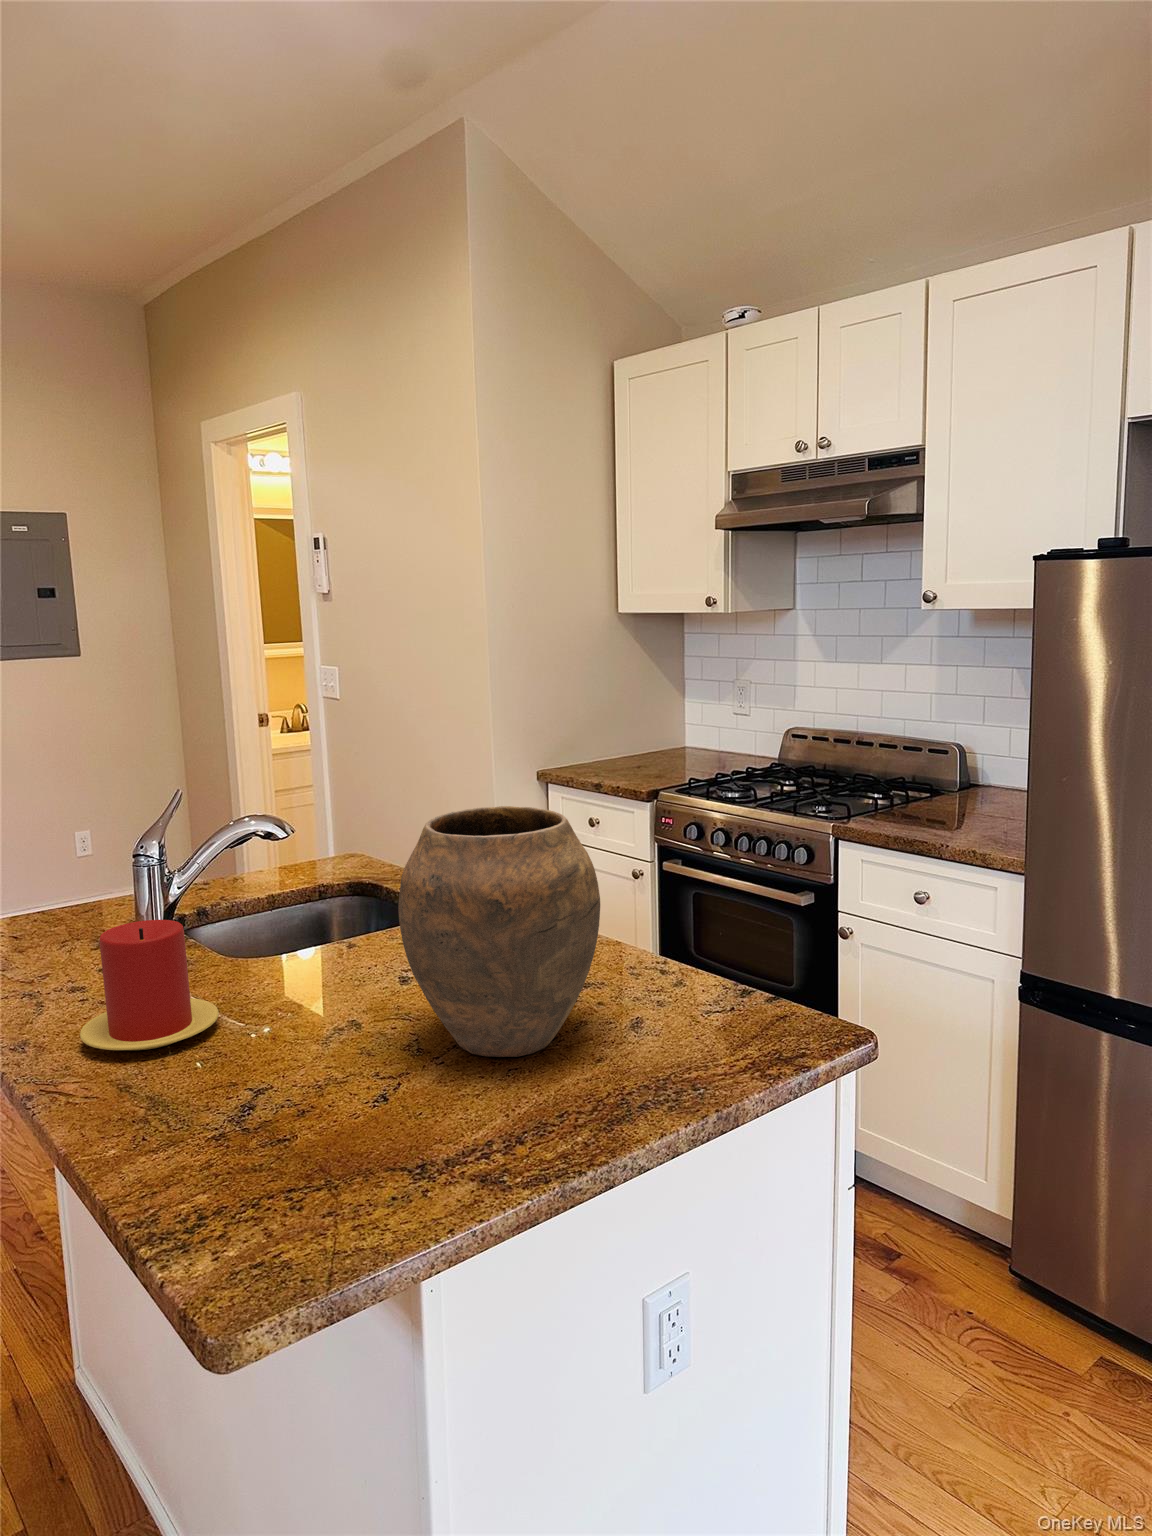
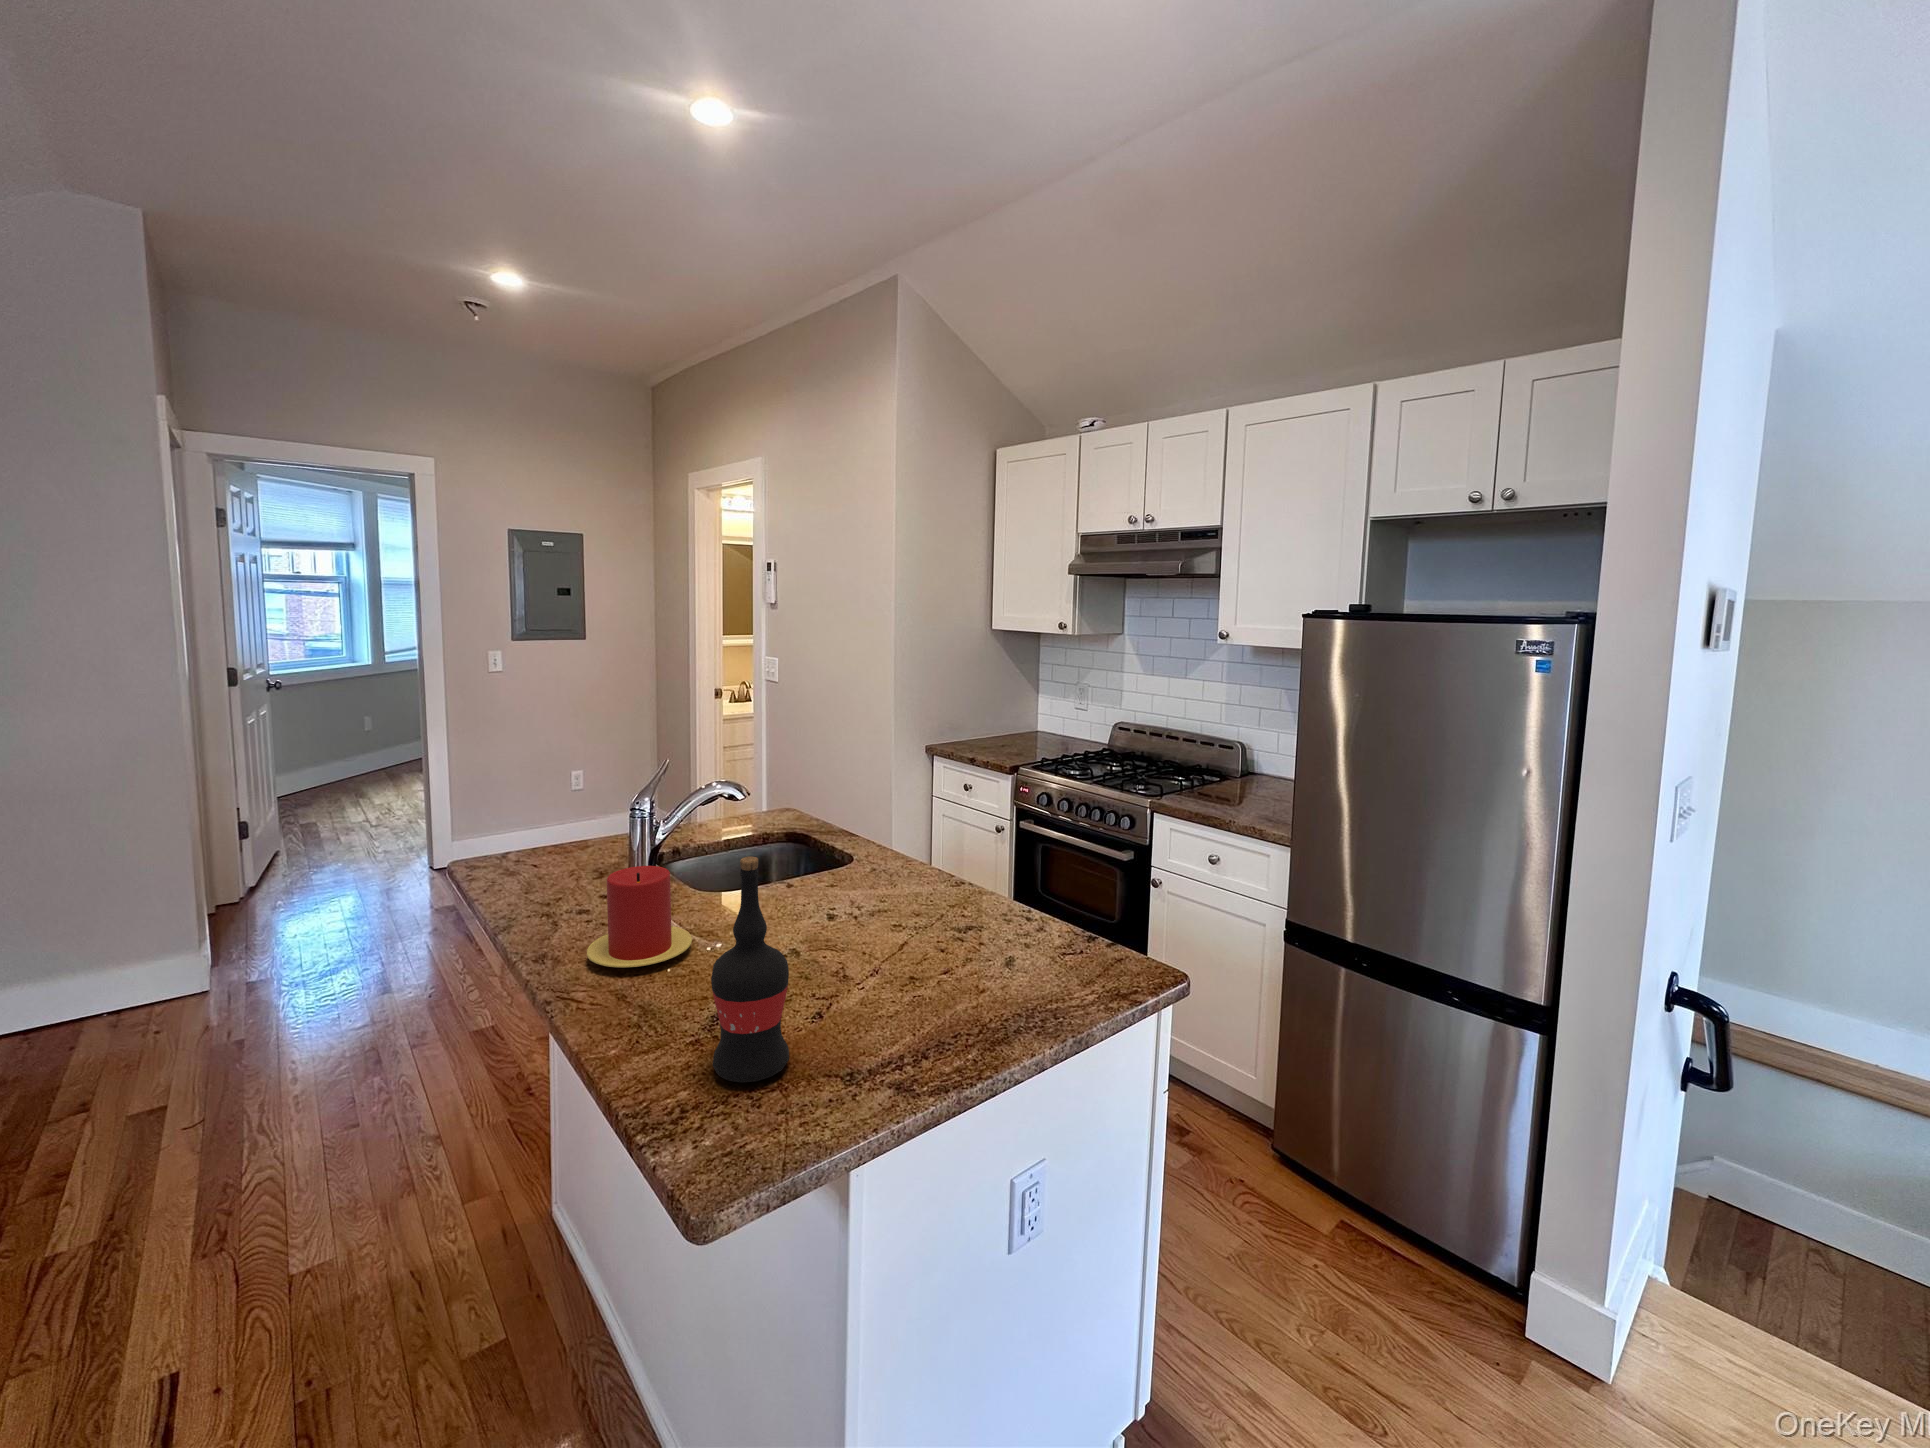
vase: present [398,806,600,1057] -> none [836,792,986,986]
wine bottle: none [229,886,341,1180] -> present [711,857,789,1082]

